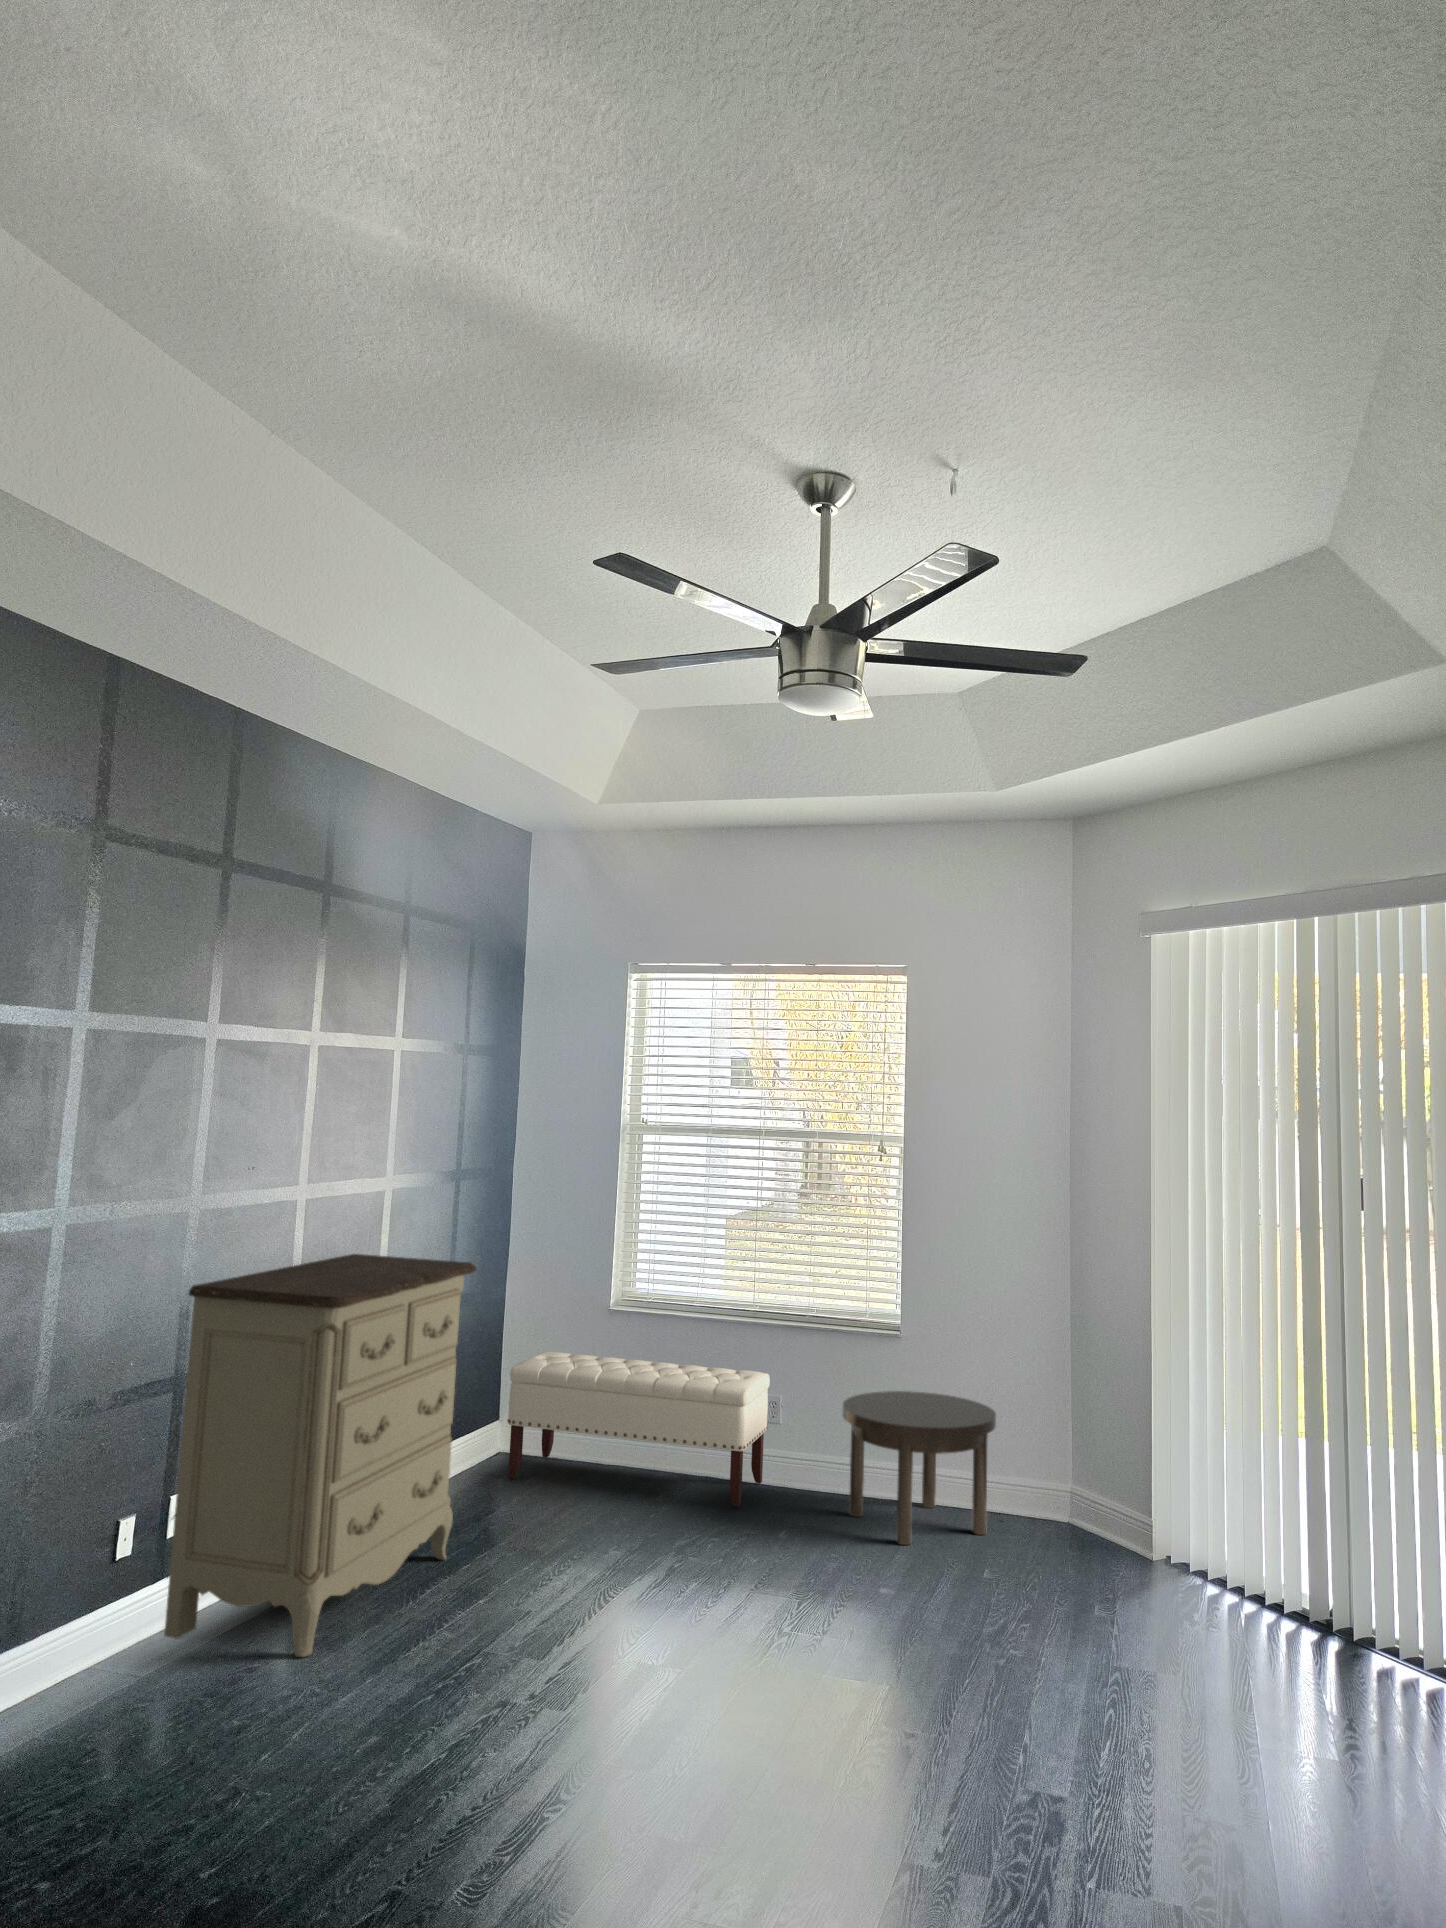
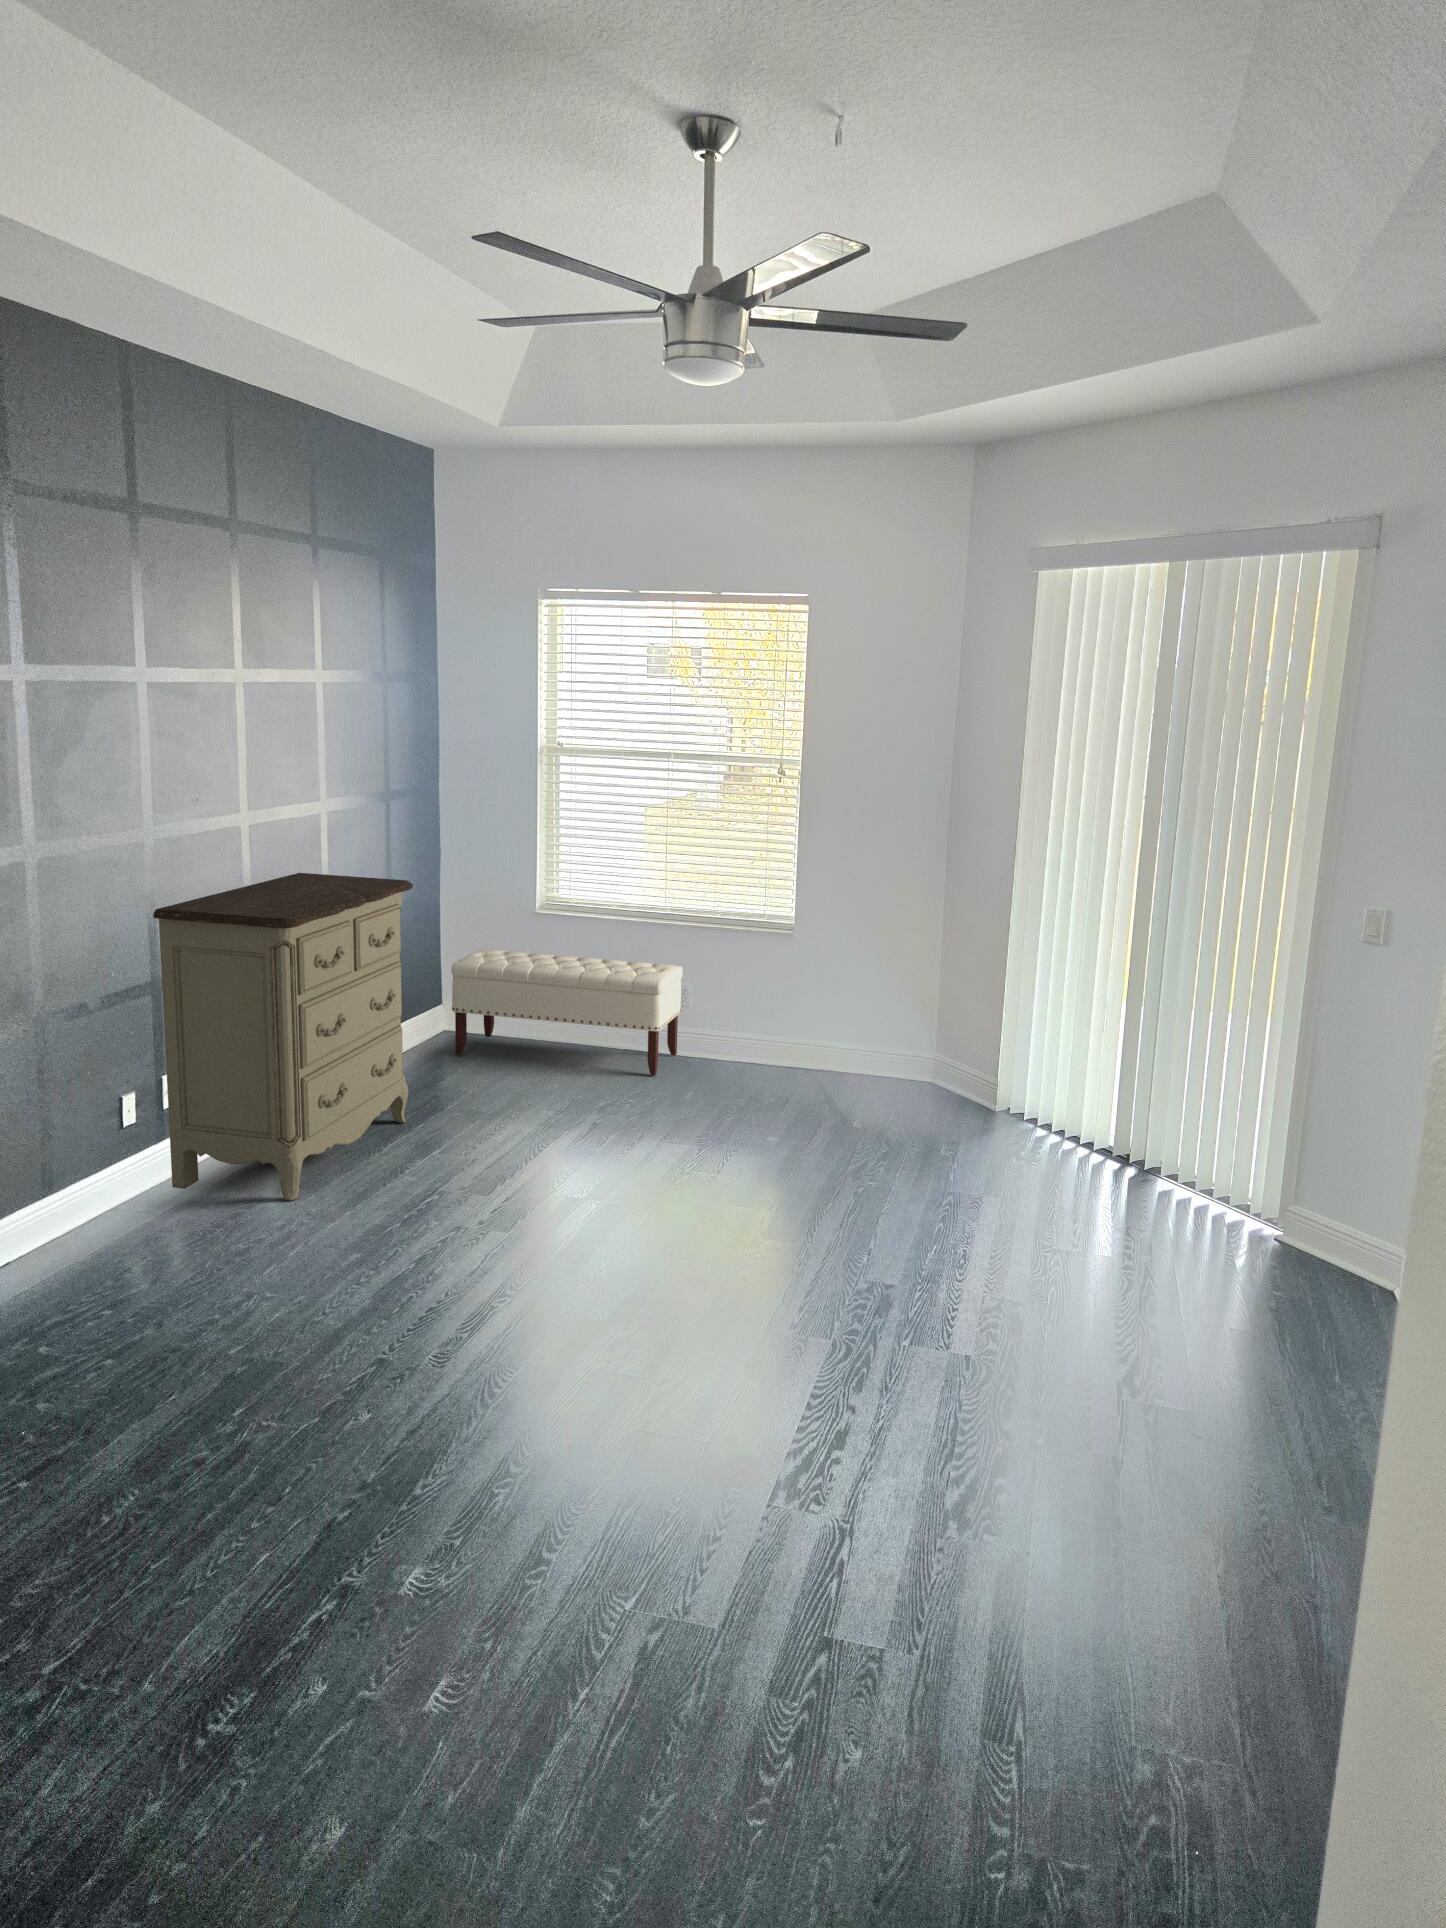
side table: present [842,1391,996,1545] -> none [744,980,876,1103]

